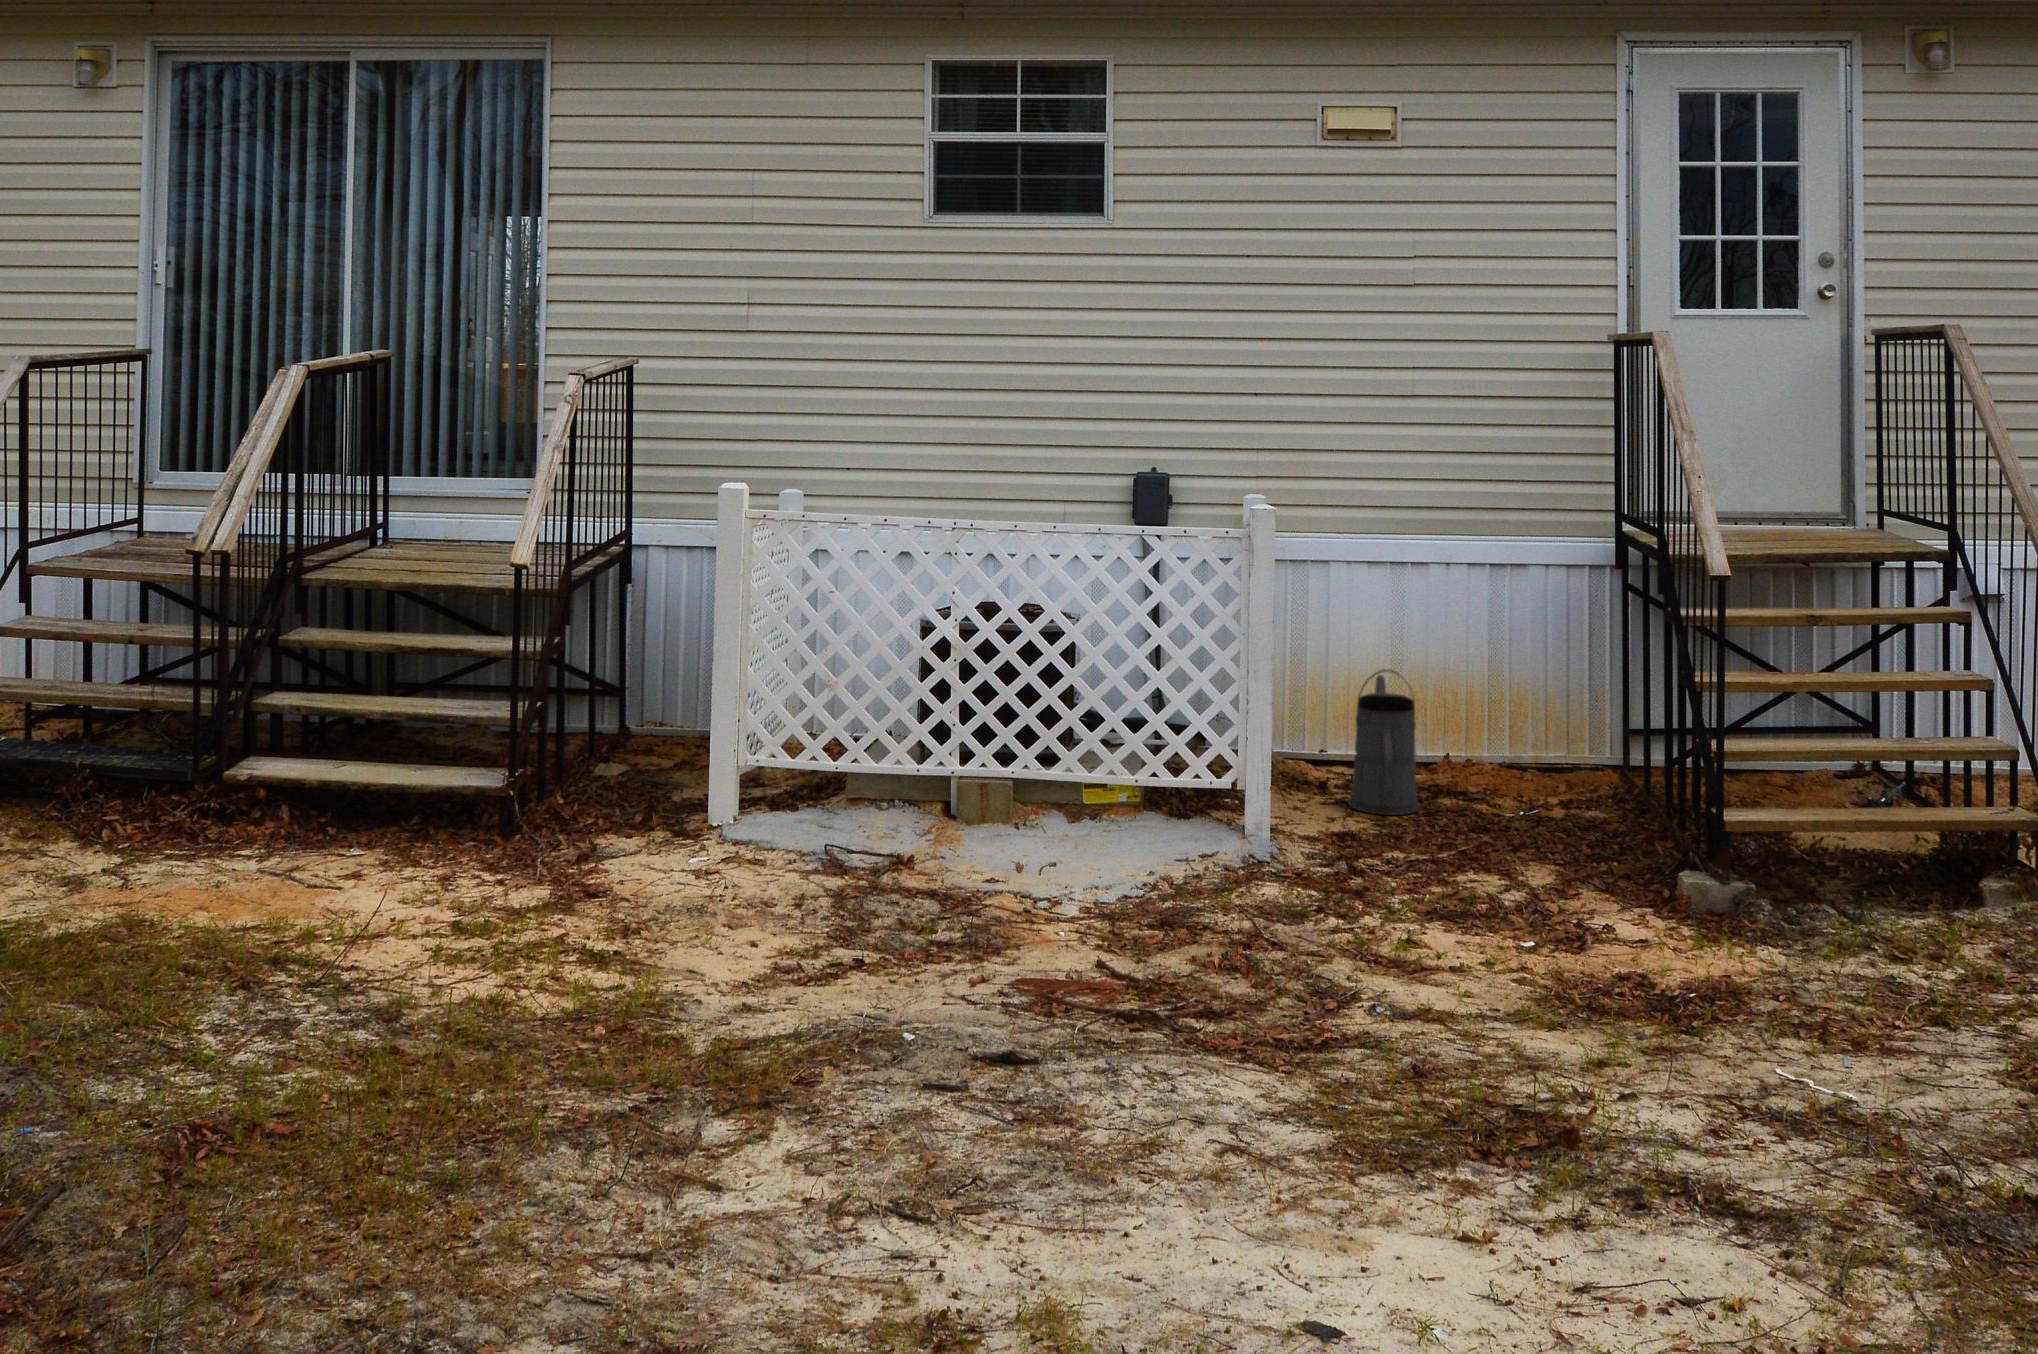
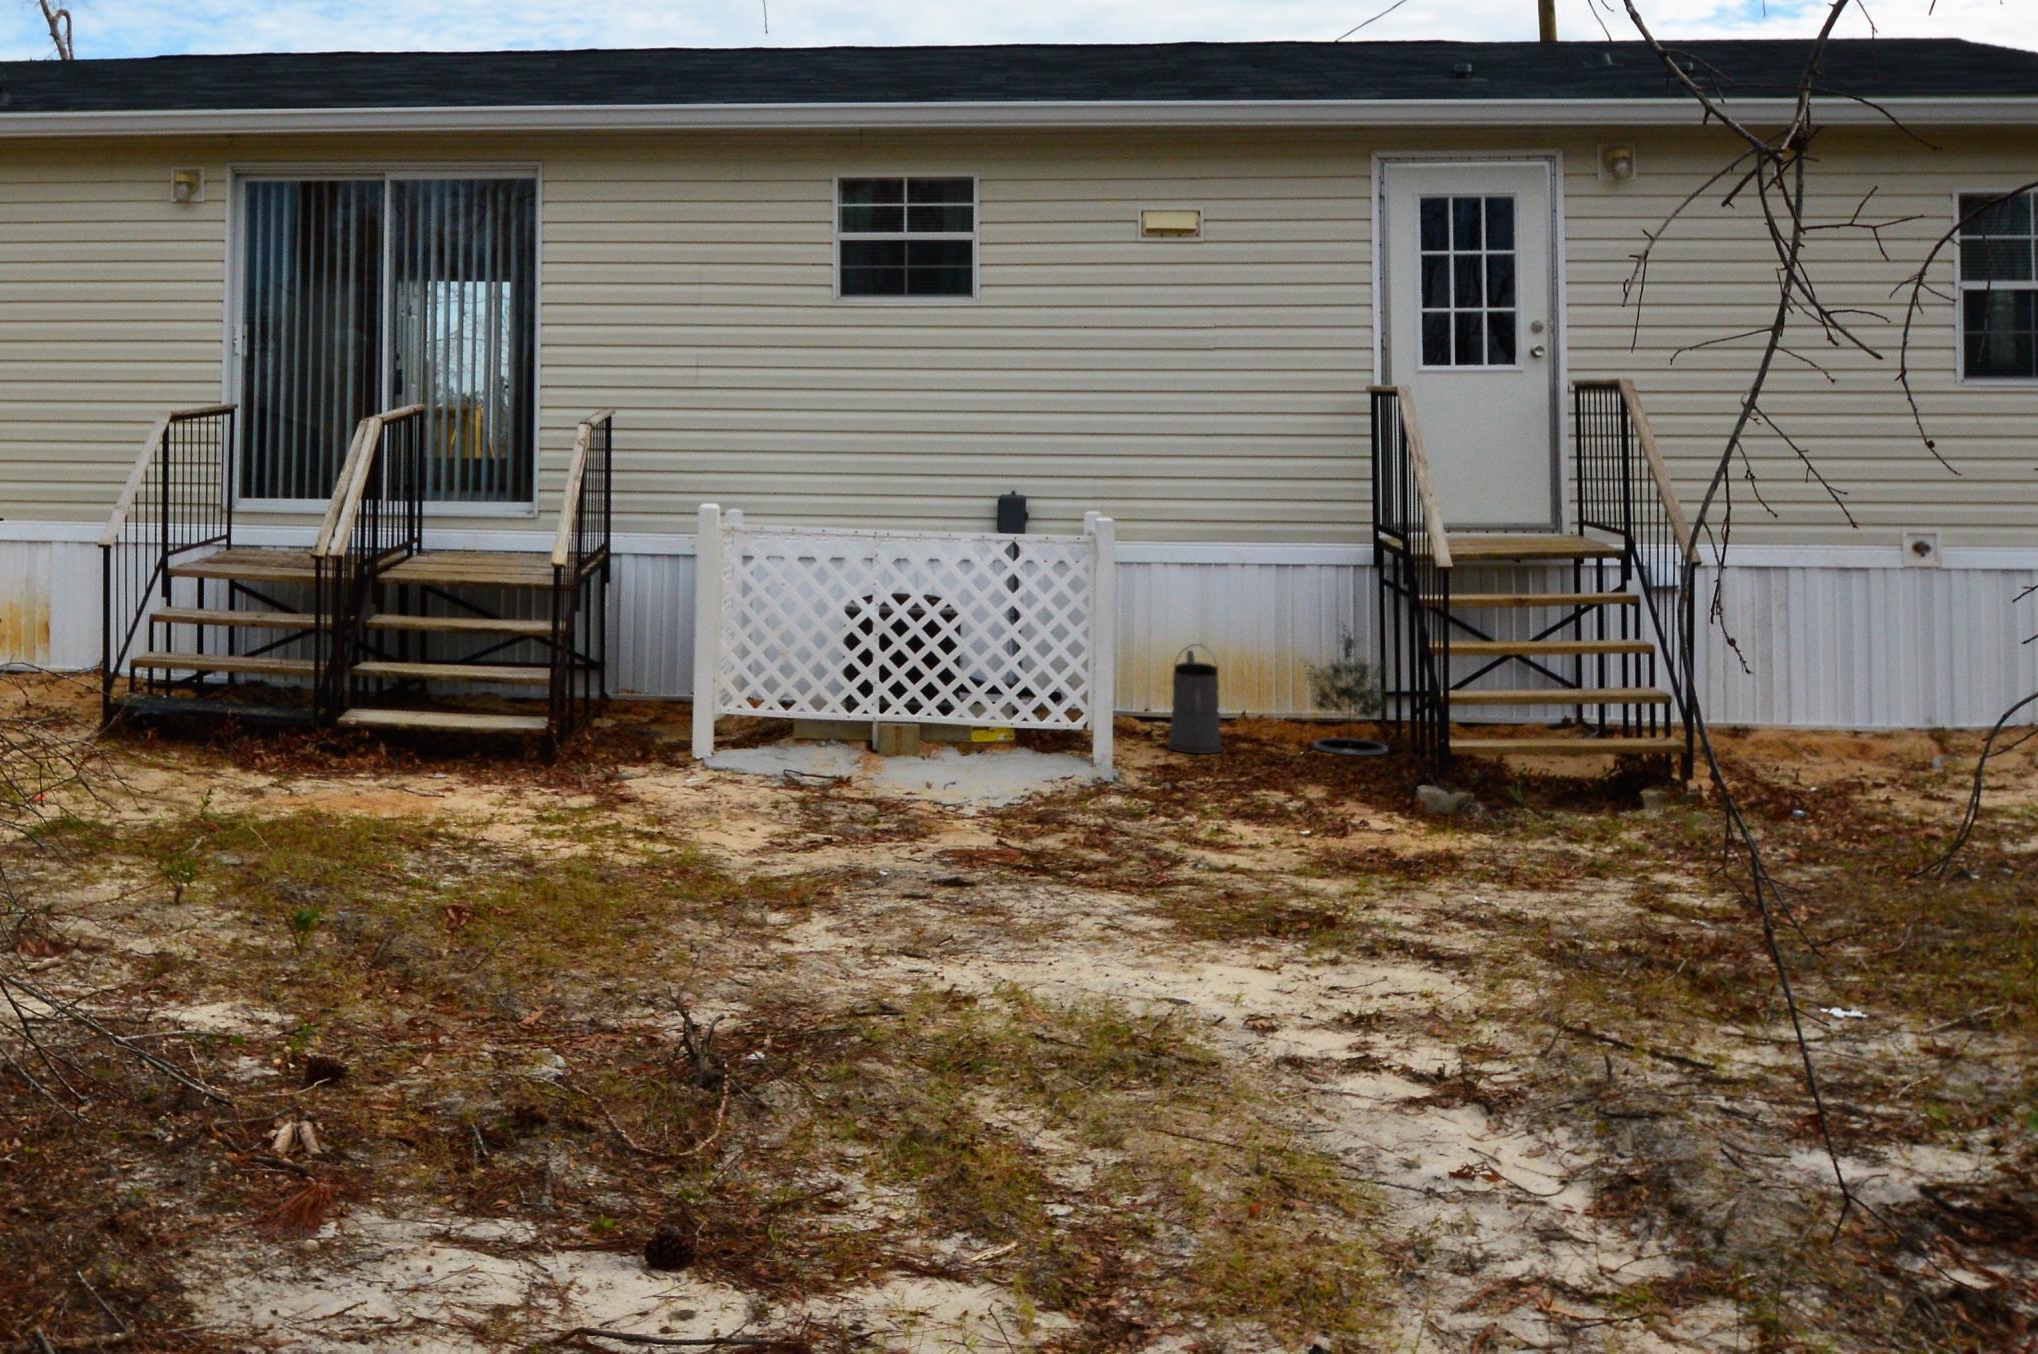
potted tree: none [1519,637,1638,817] -> present [1307,625,1387,755]

